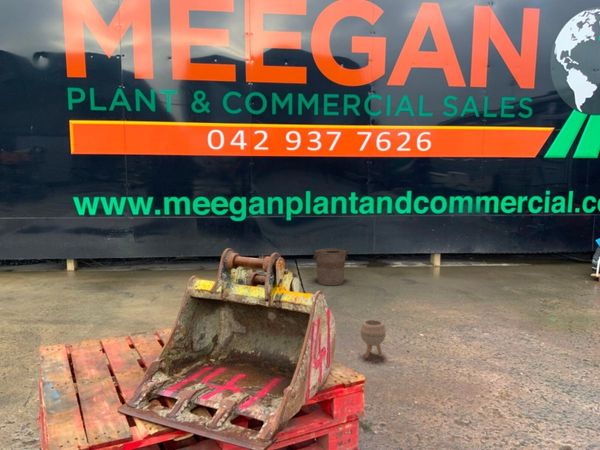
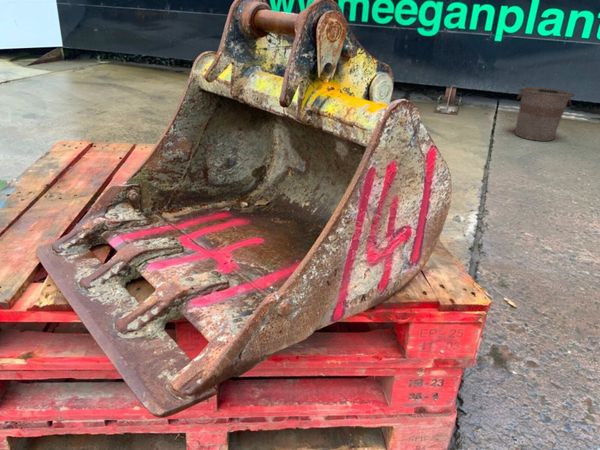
planter: present [360,320,386,358] -> none [537,197,589,261]

